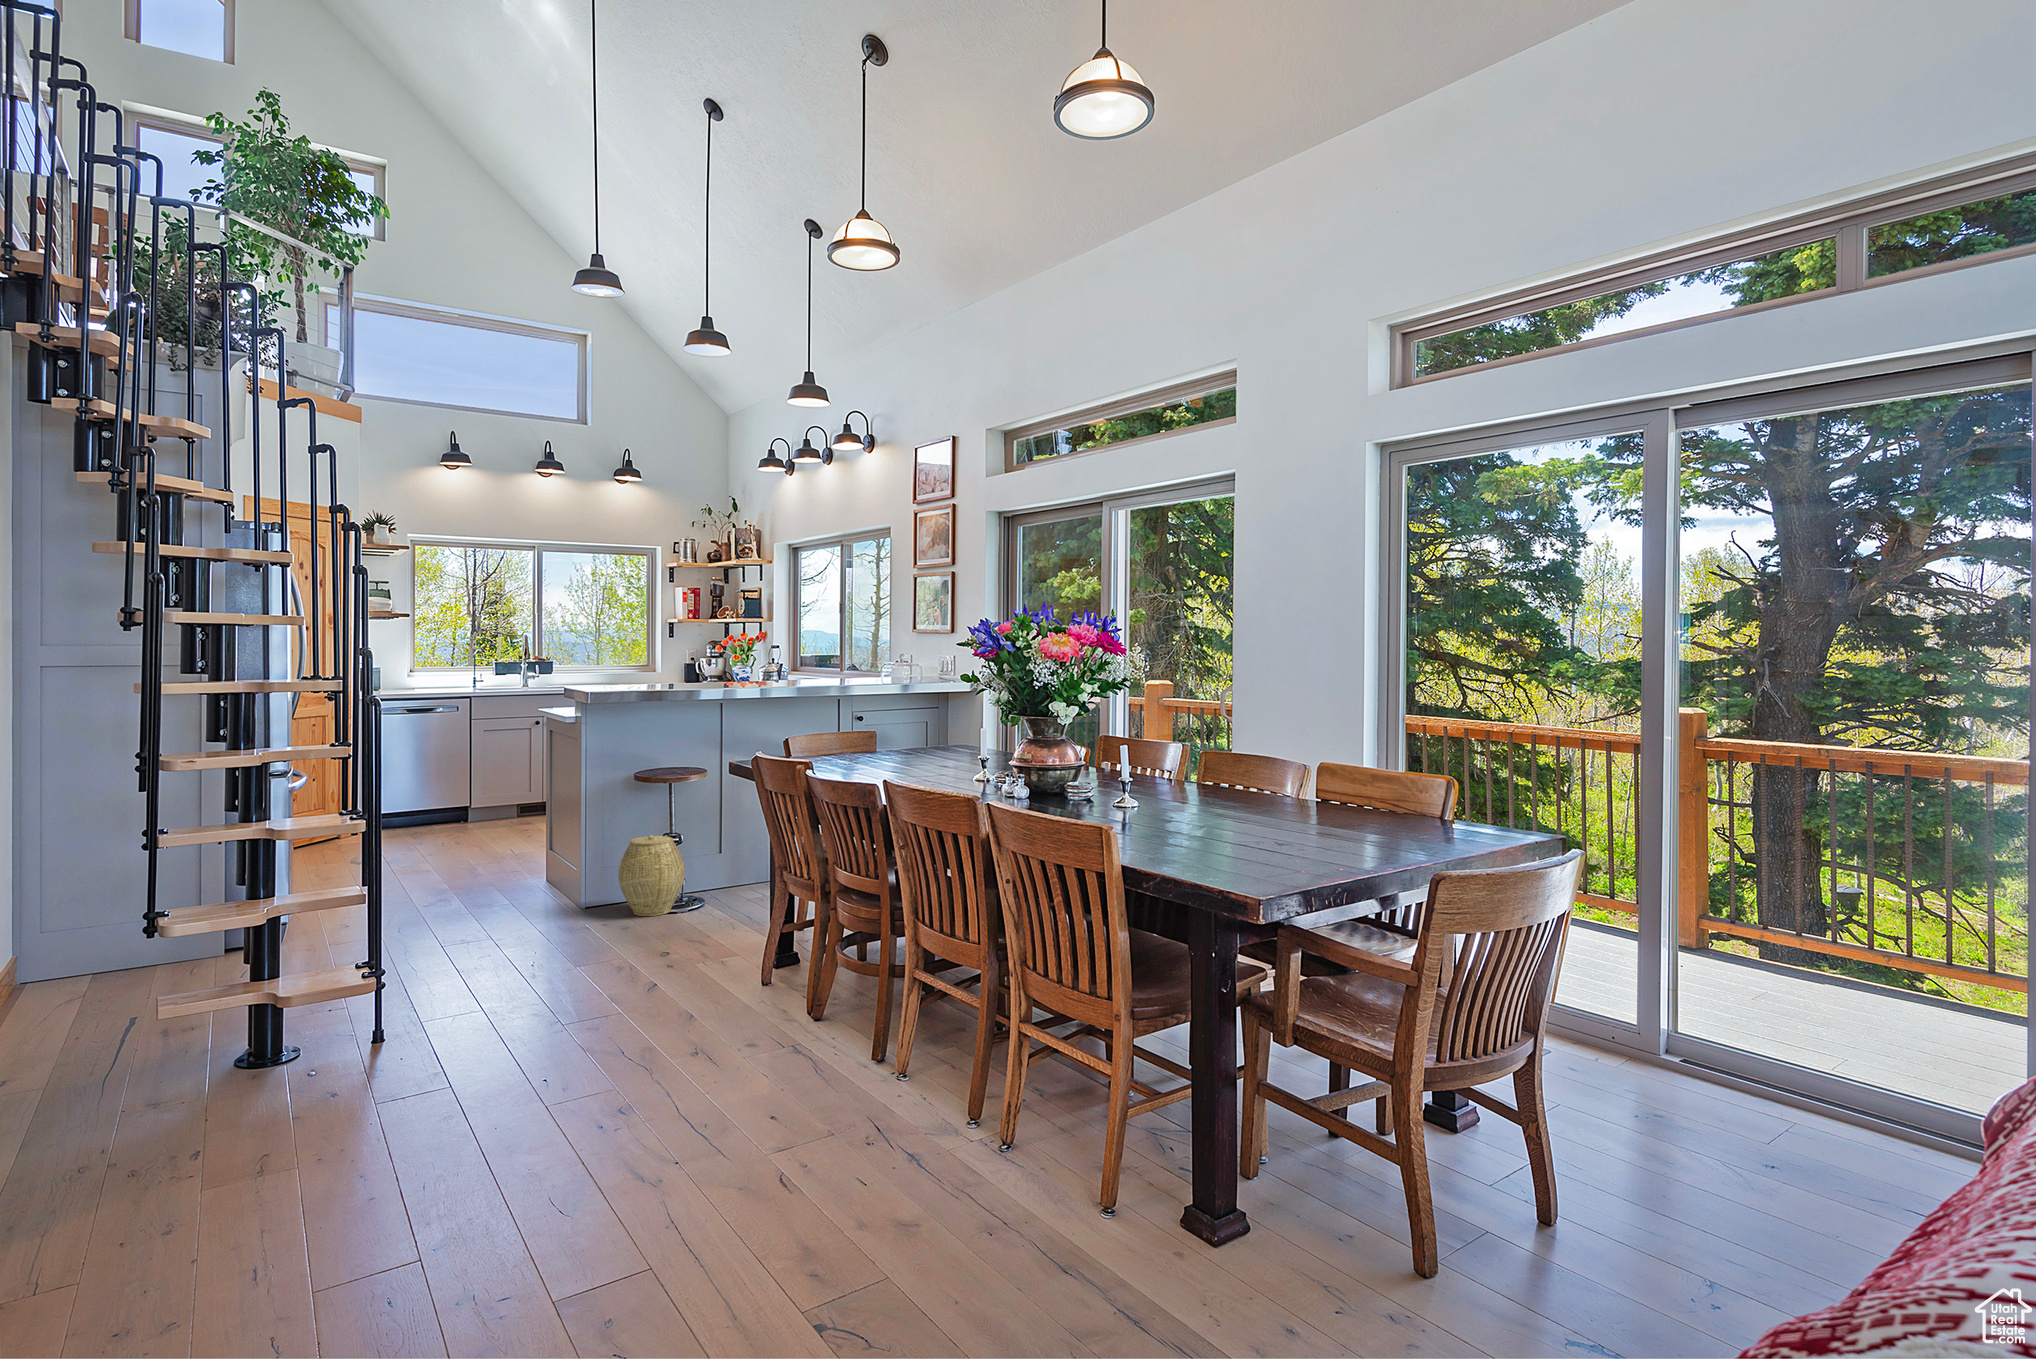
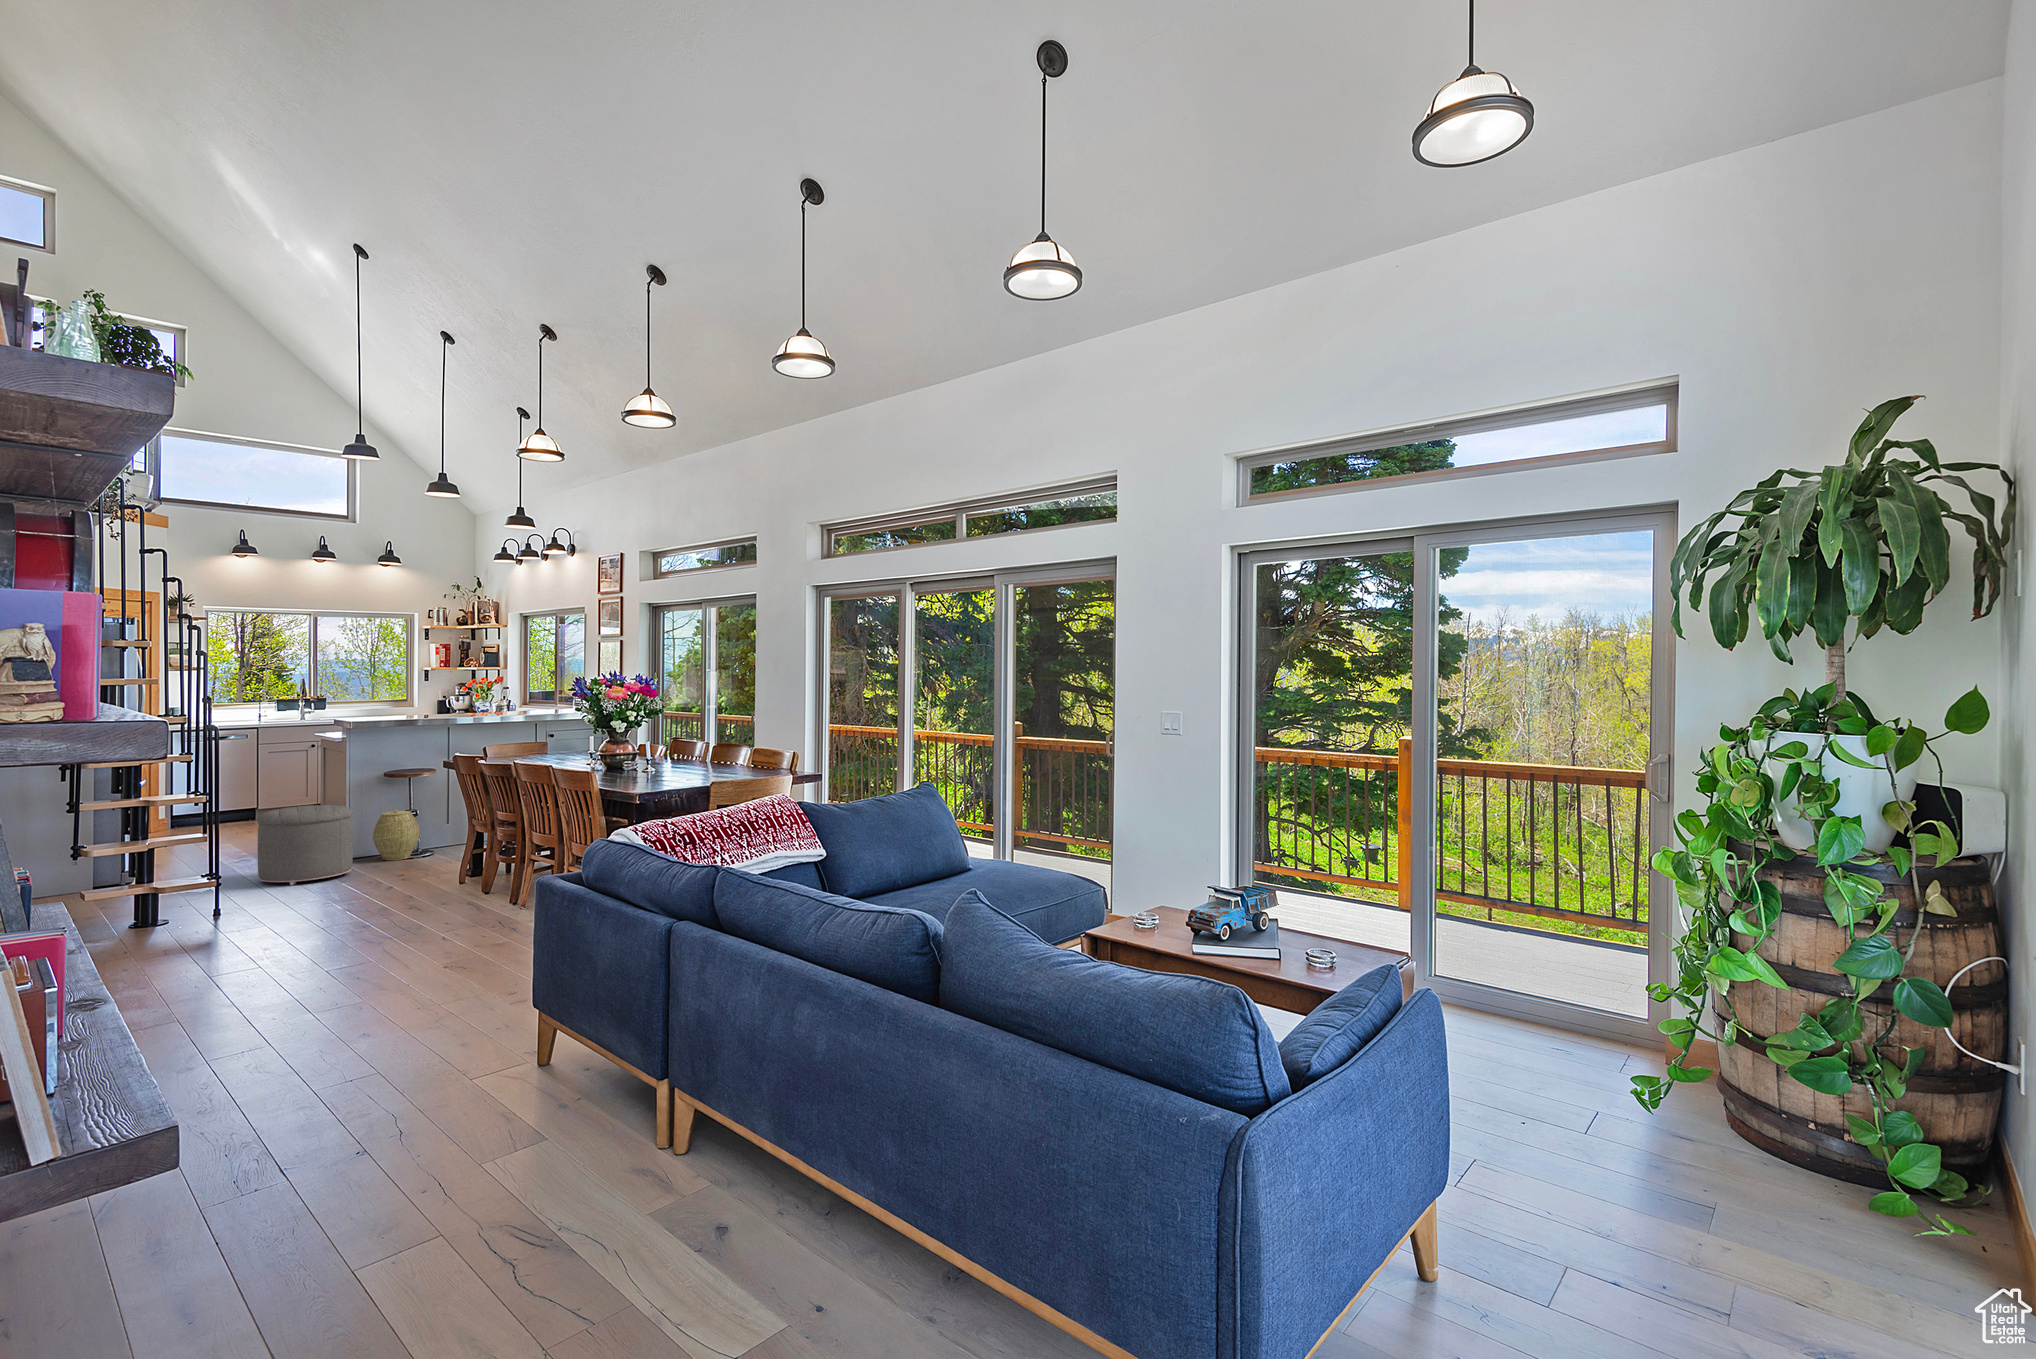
ottoman: none [453,829,591,966] -> present [257,805,353,885]

